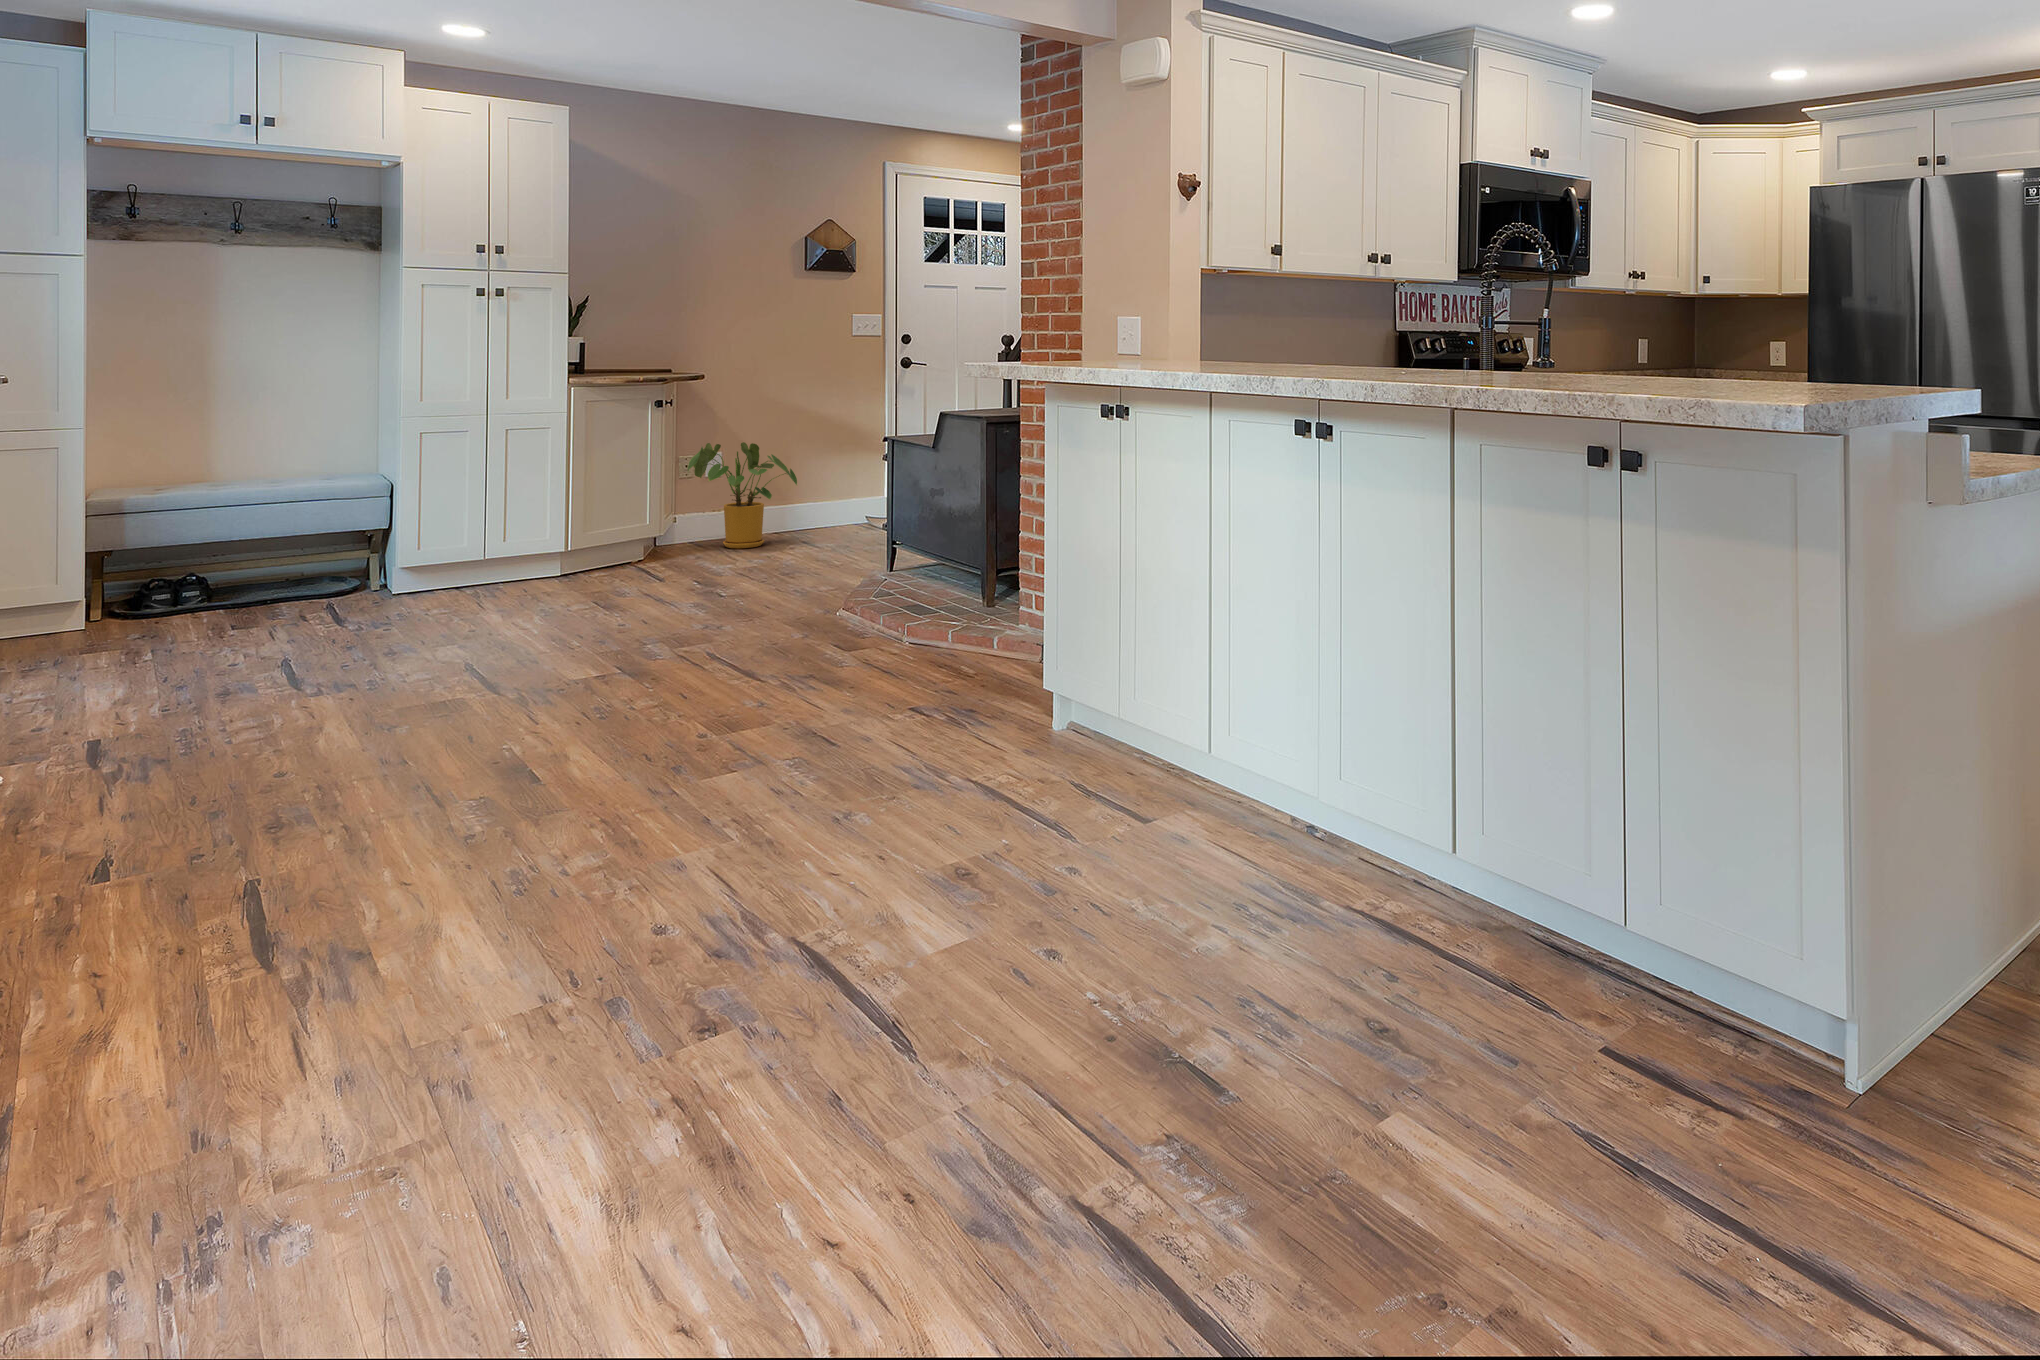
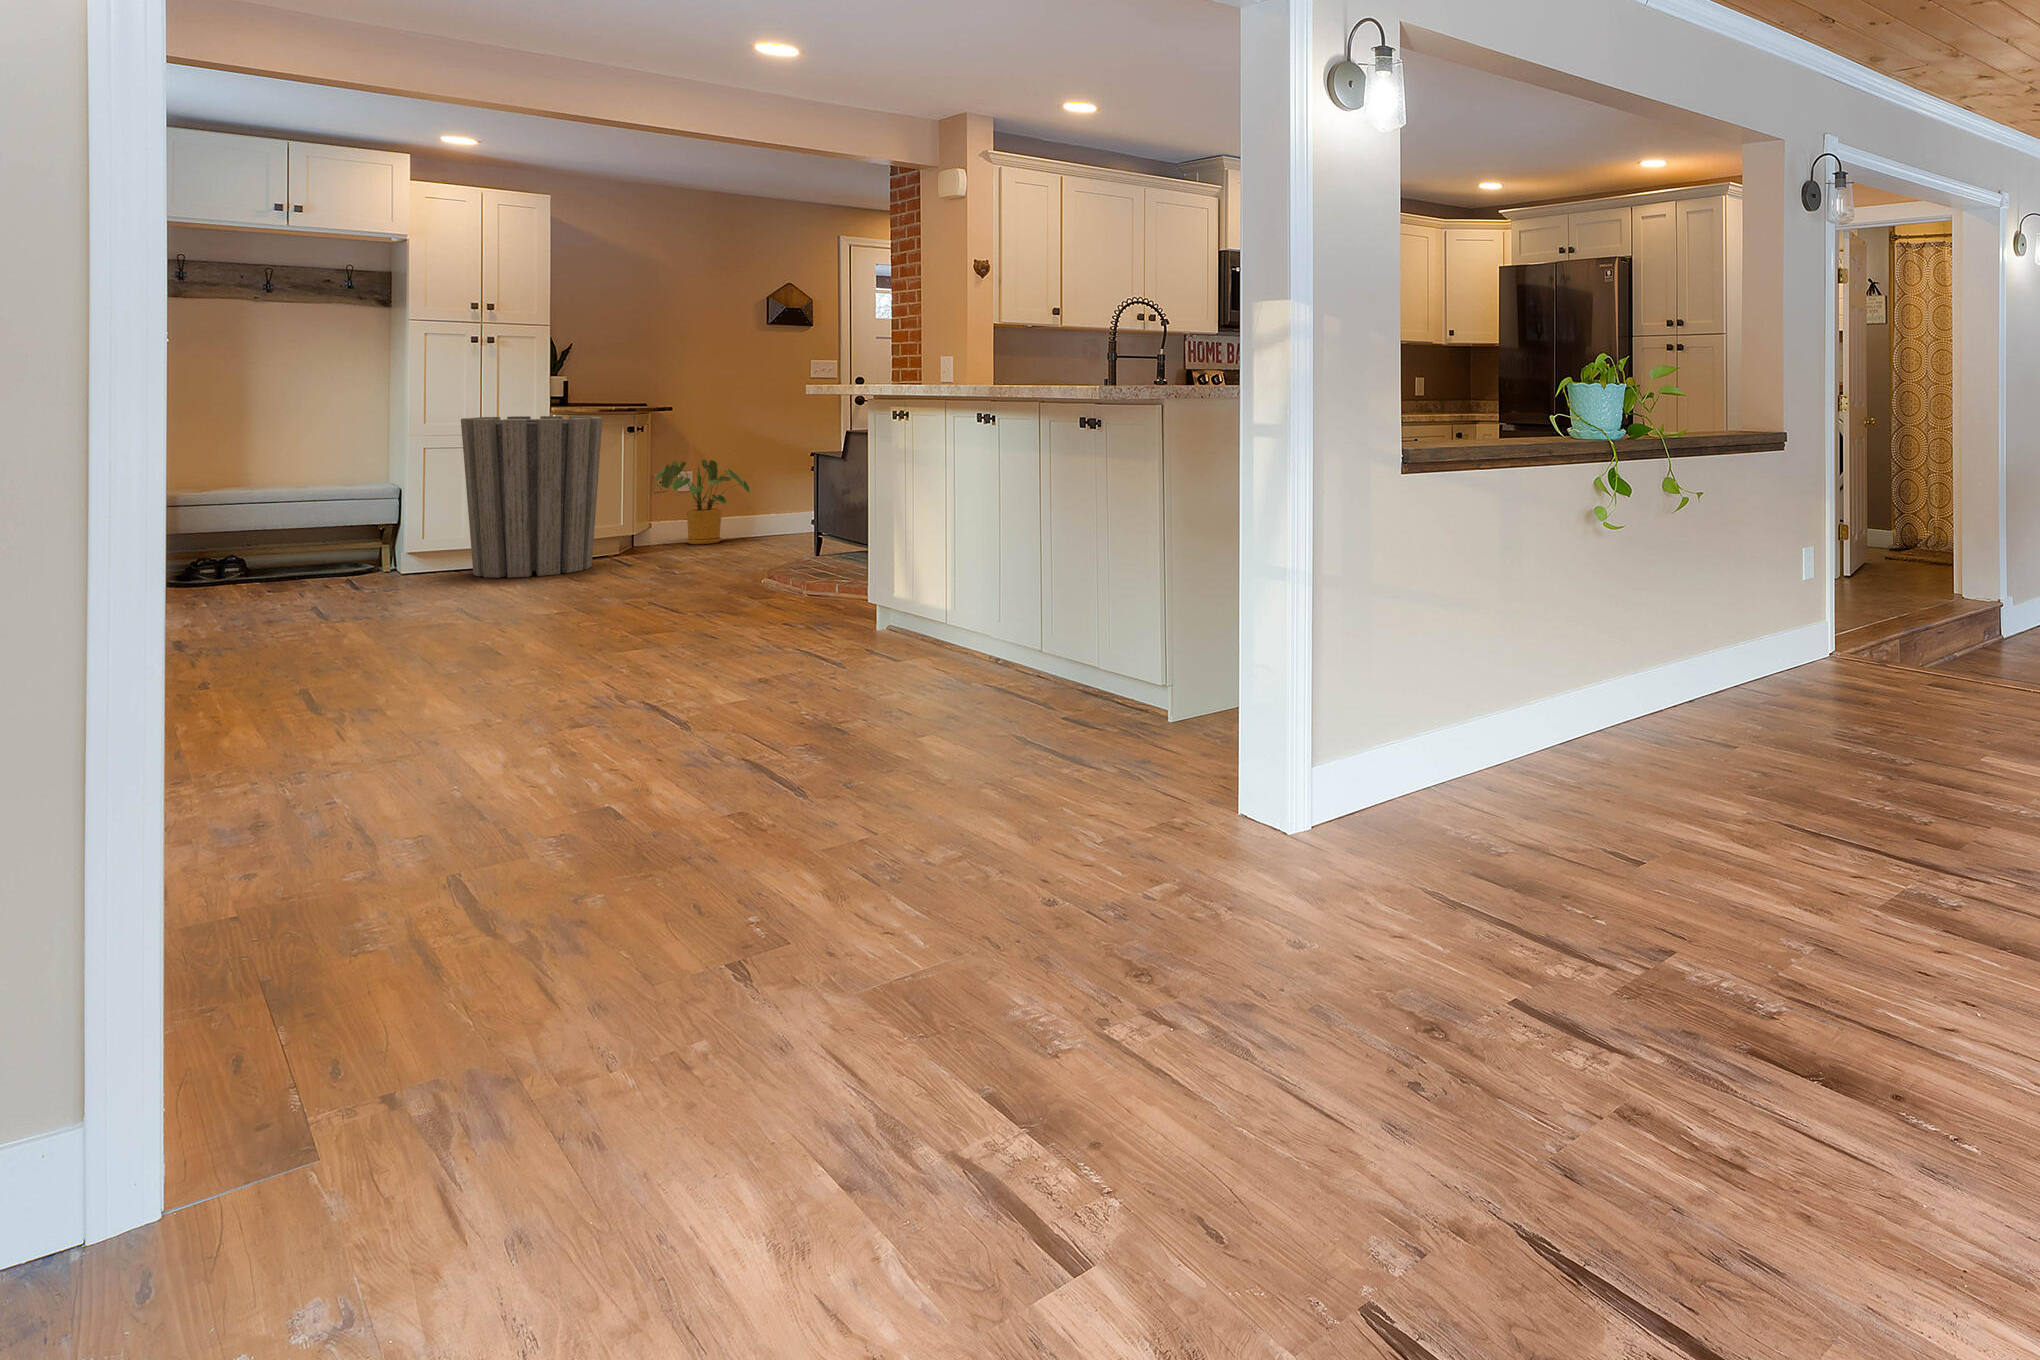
trash can: none [464,390,635,606] -> present [461,416,603,578]

